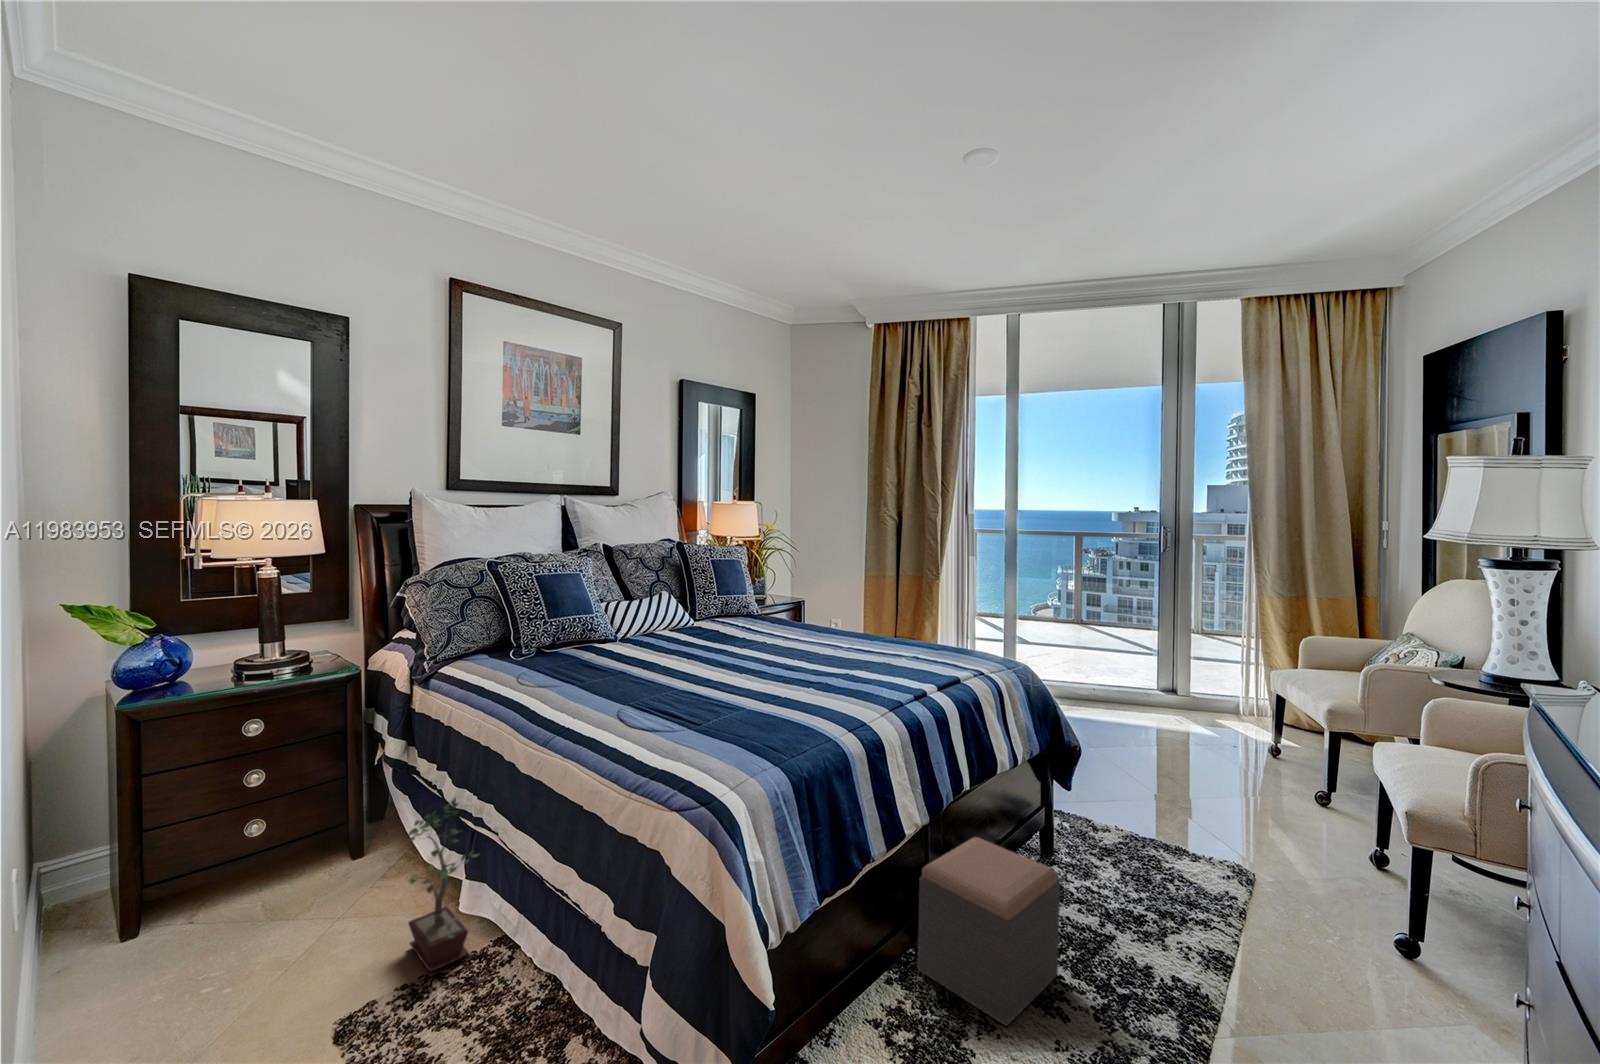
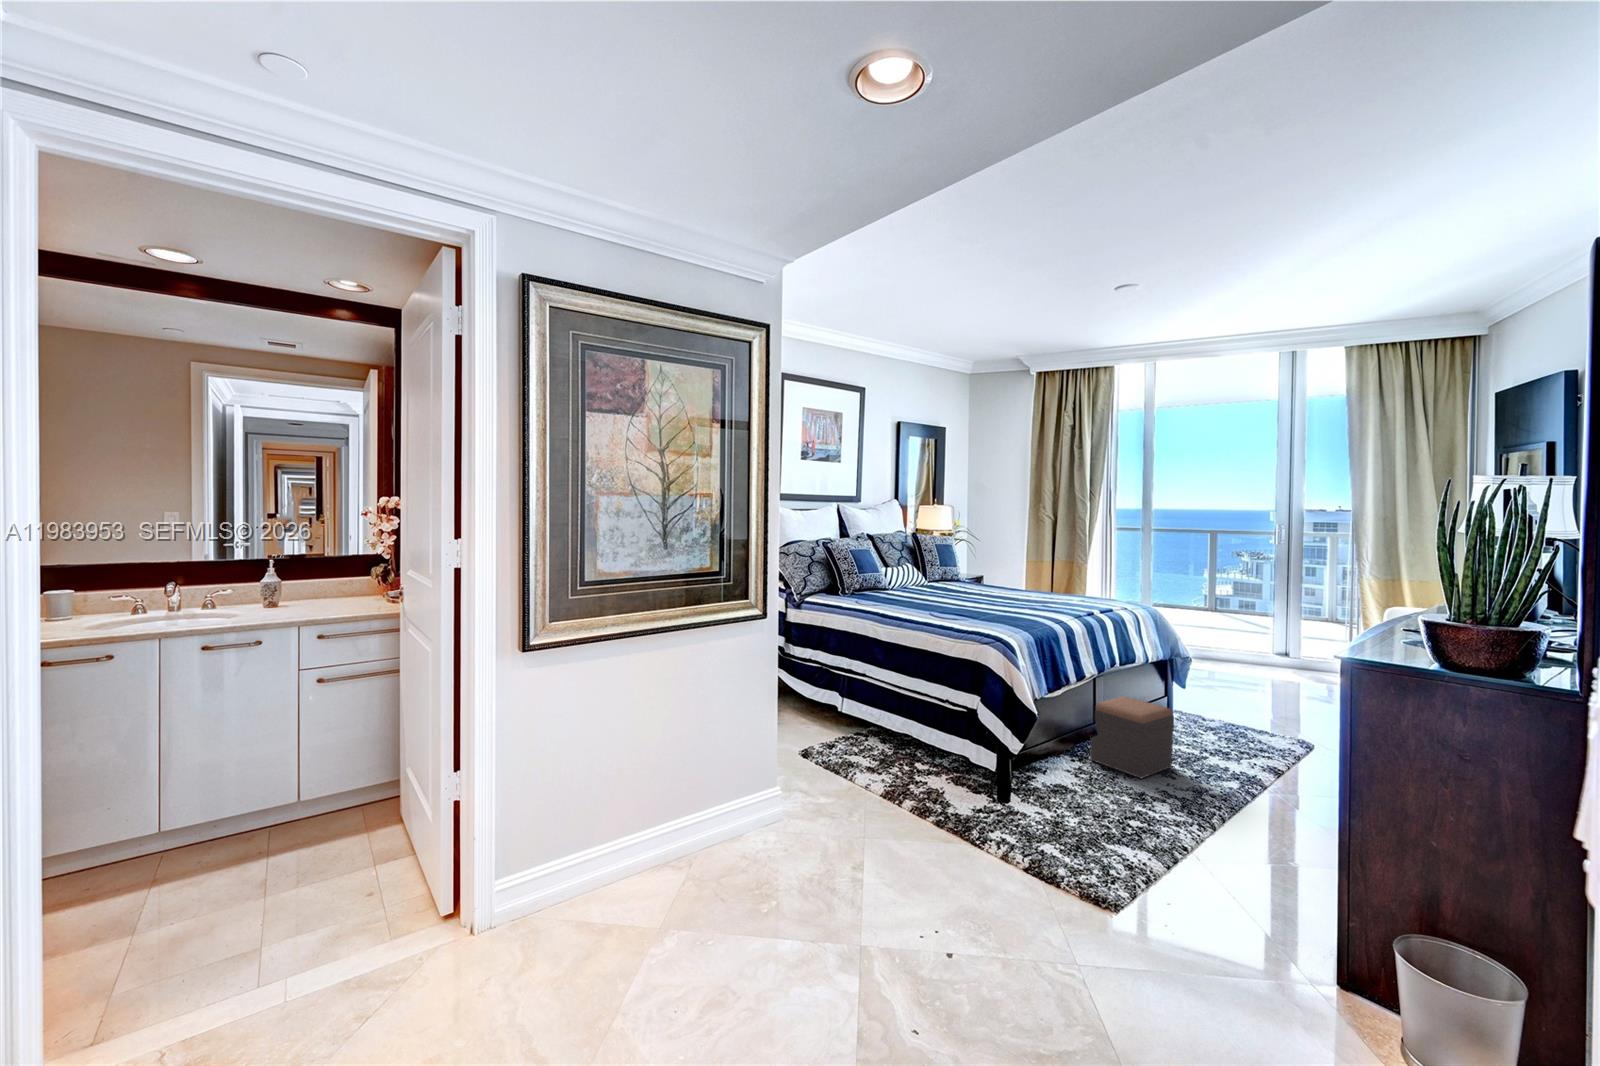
potted plant: present [408,798,478,971] -> none [810,658,860,742]

